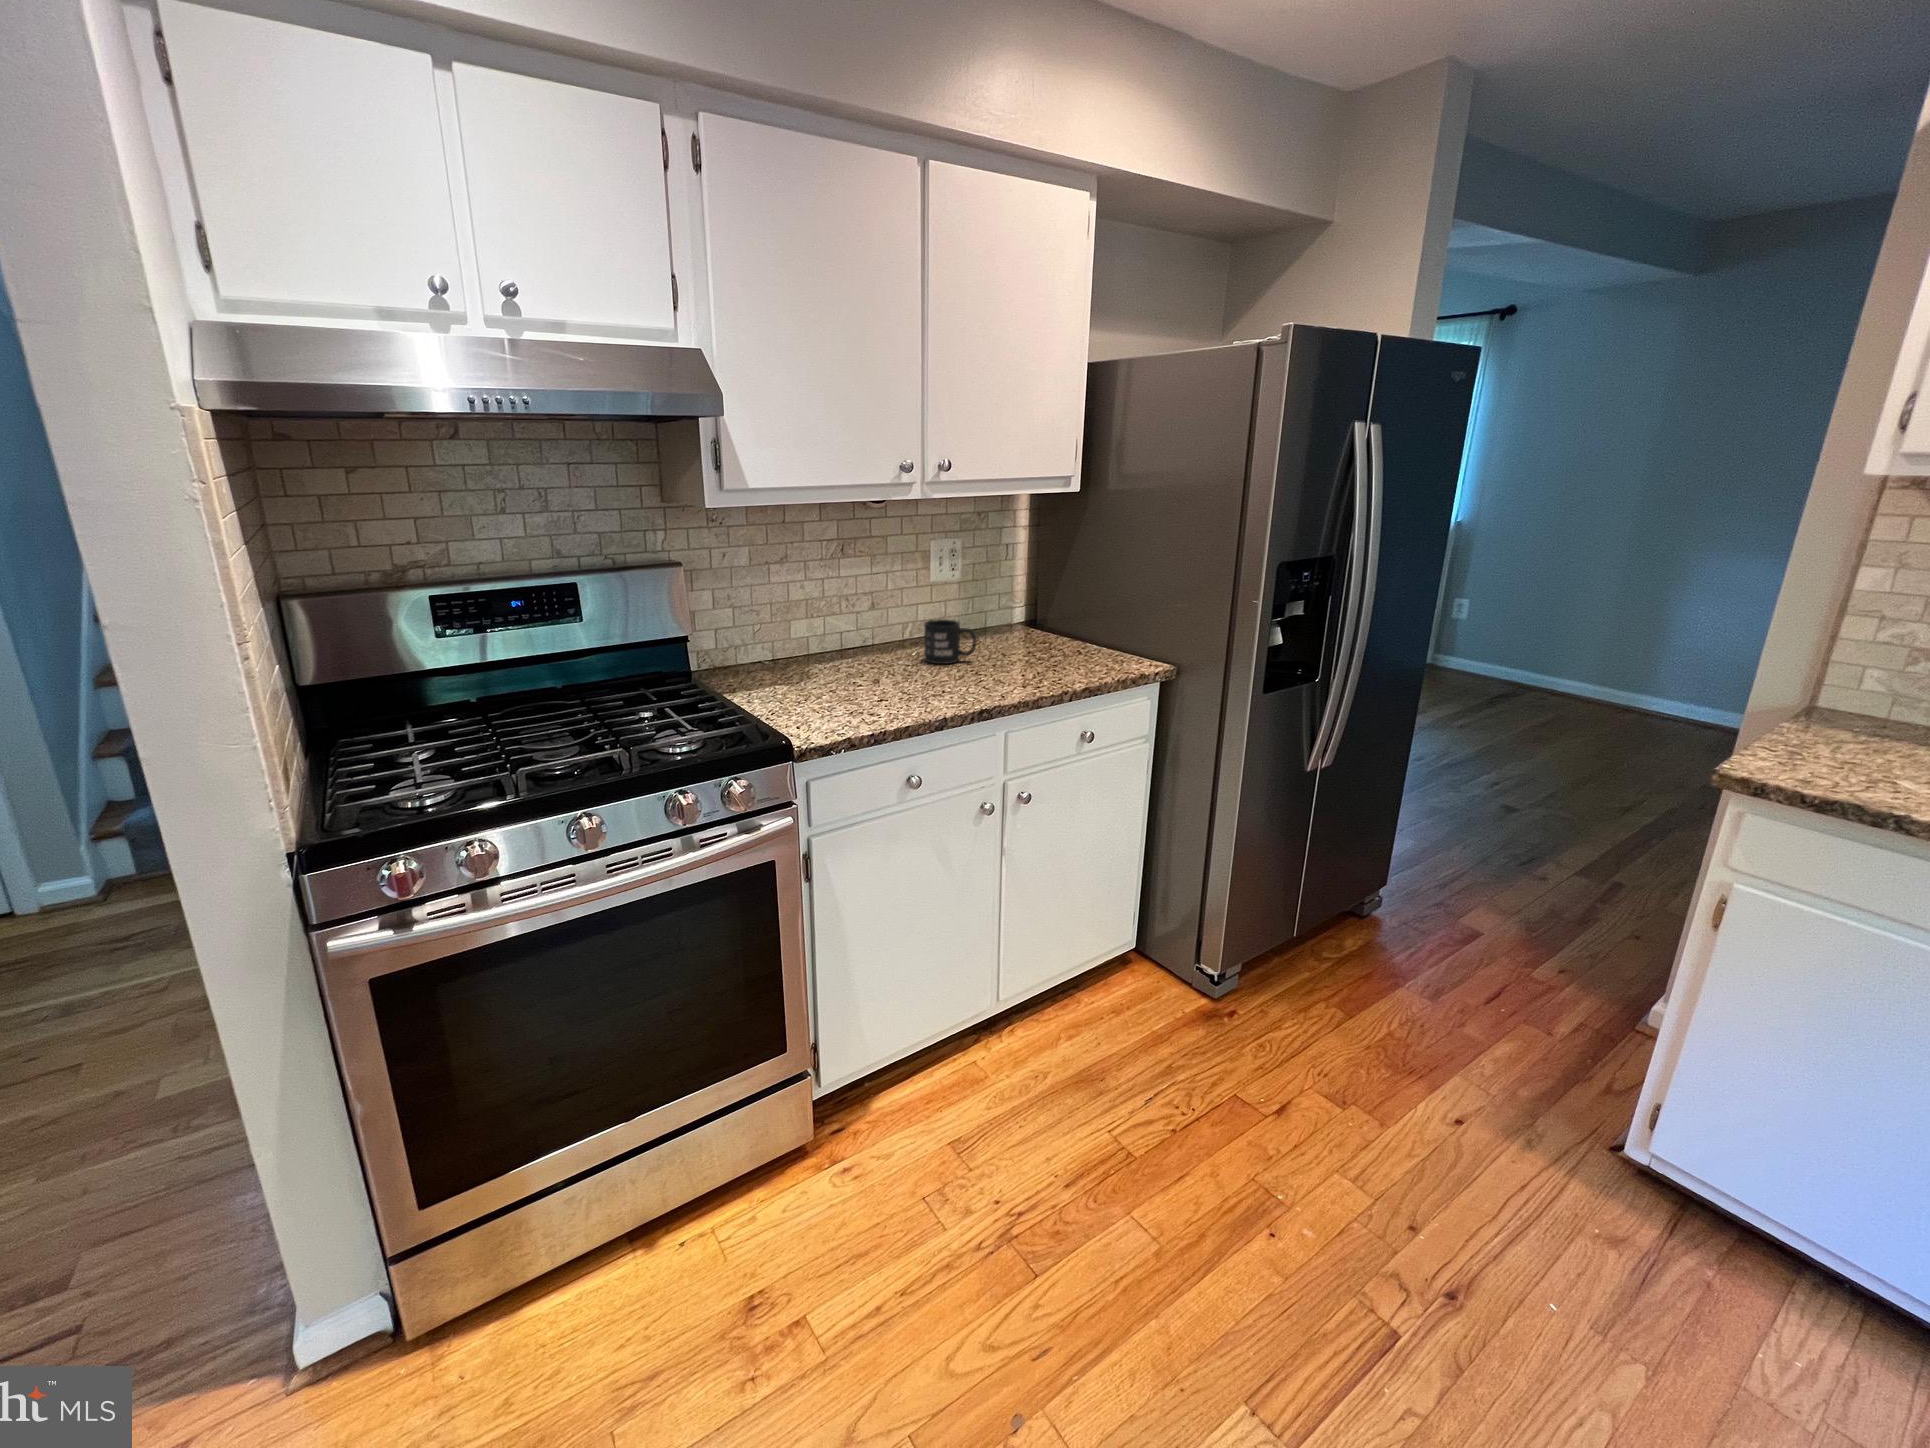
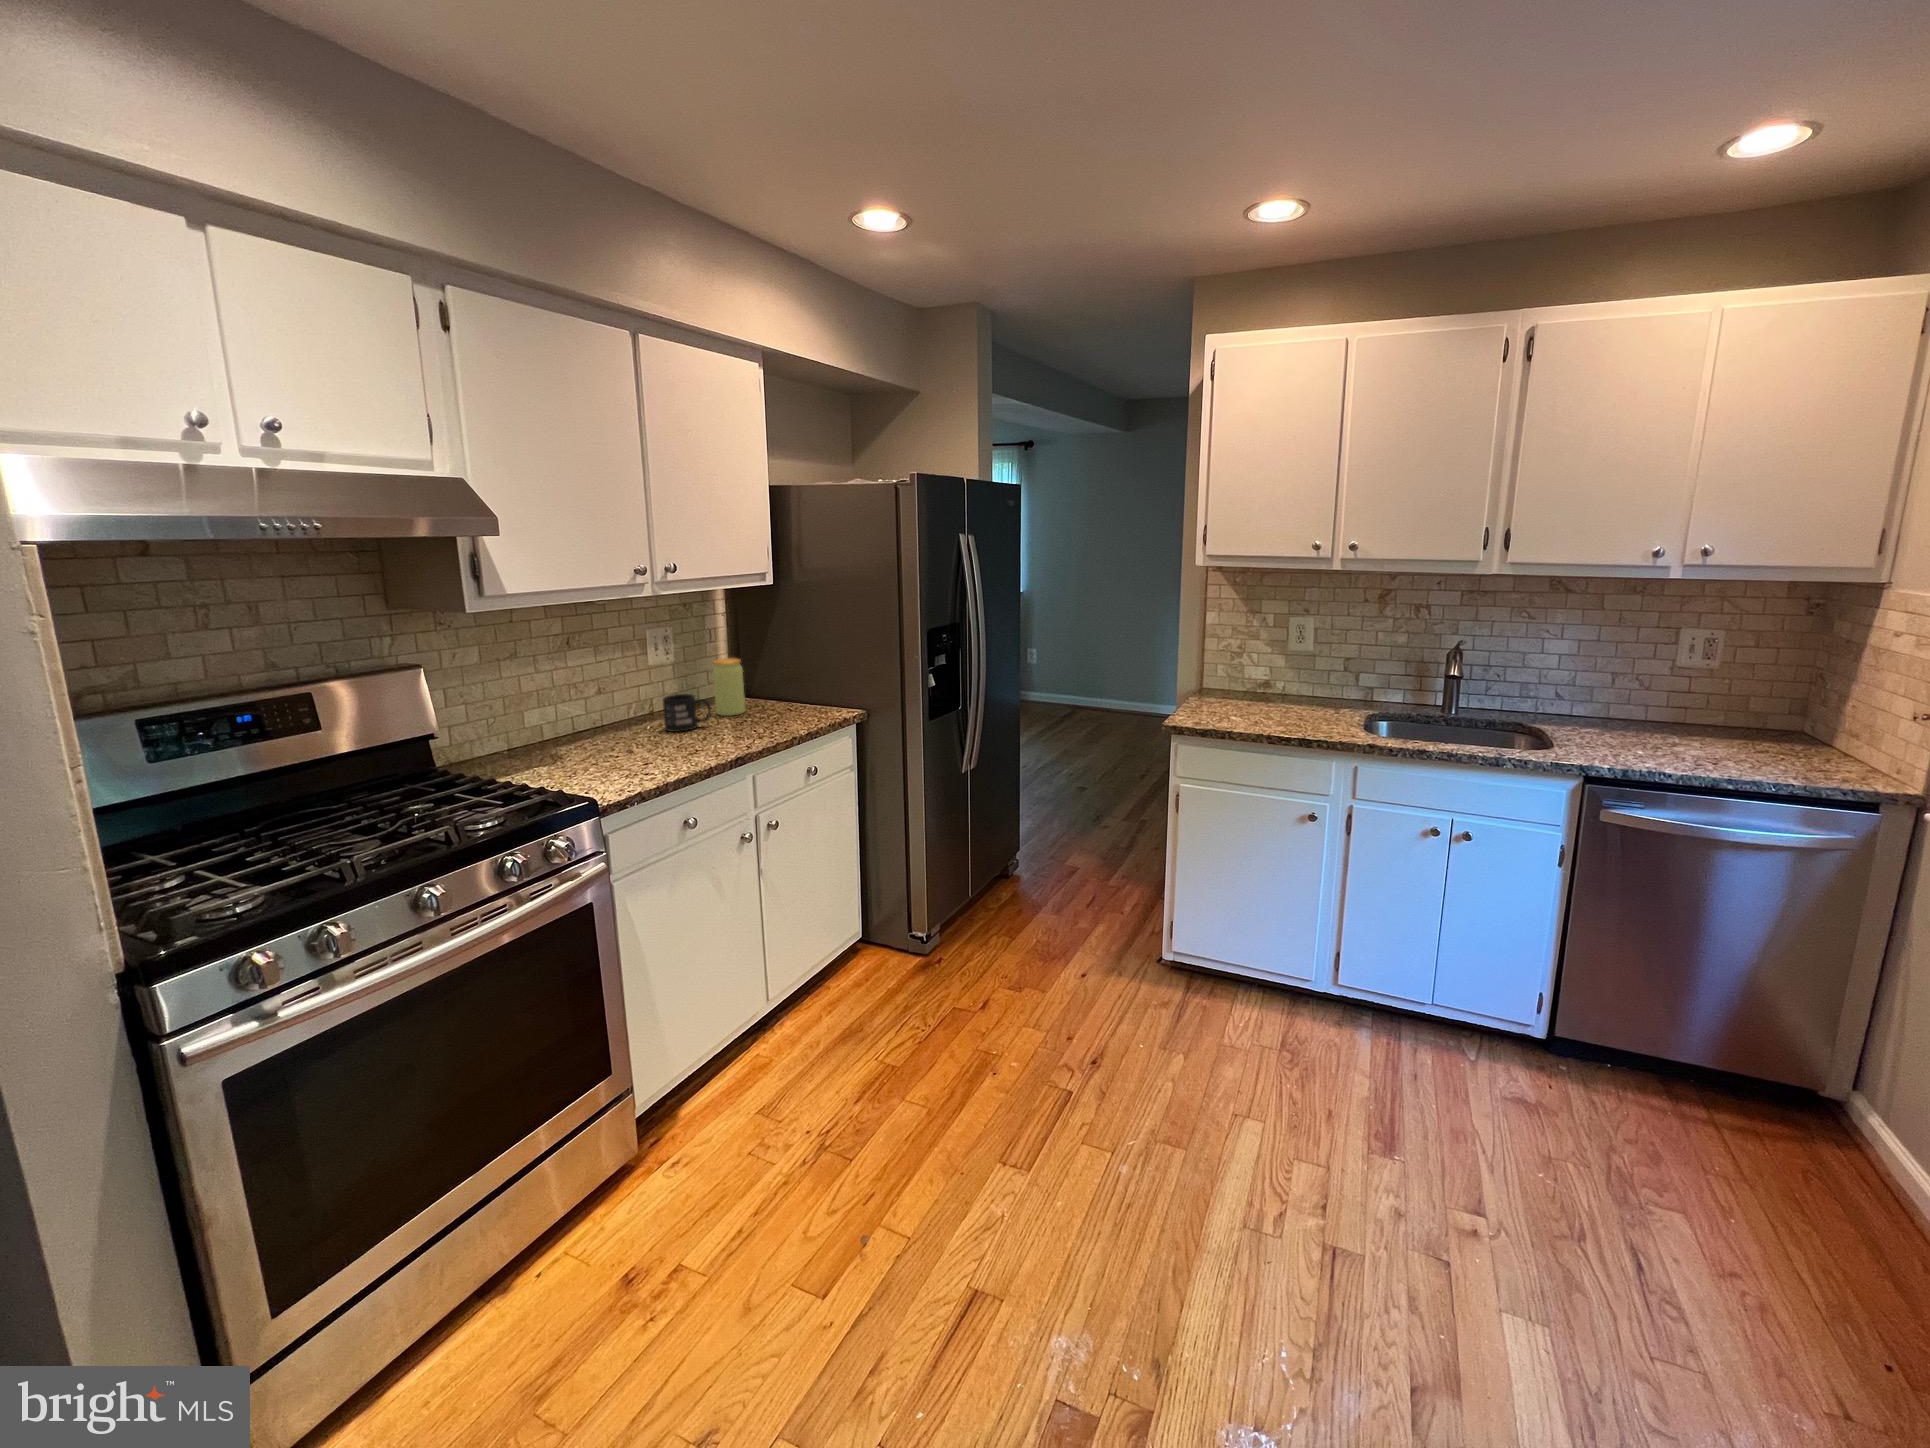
jar: none [989,581,1024,651] -> present [713,658,745,716]

